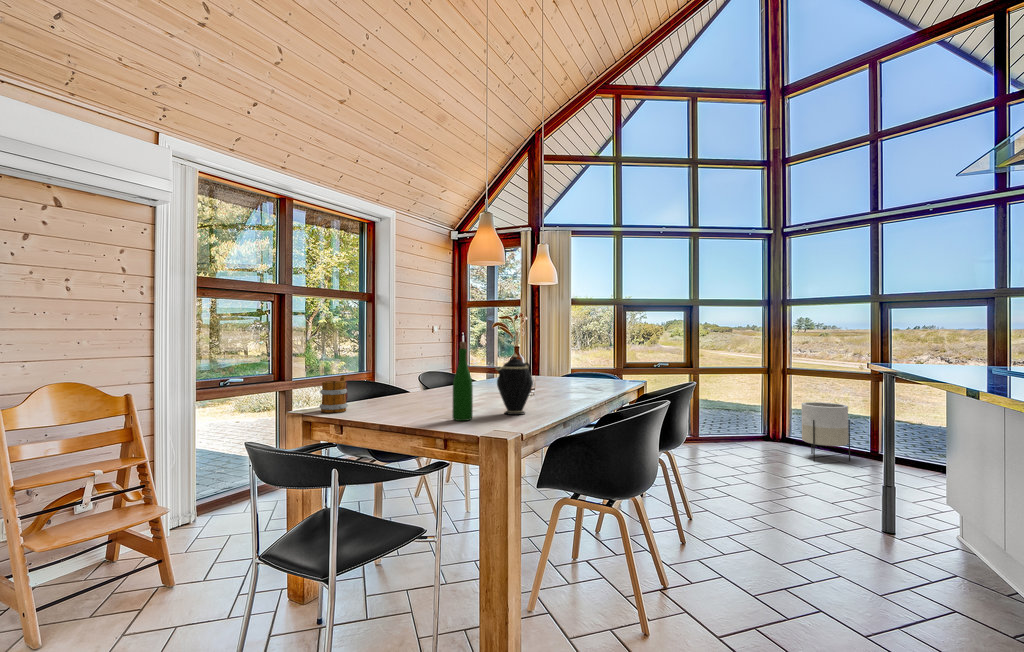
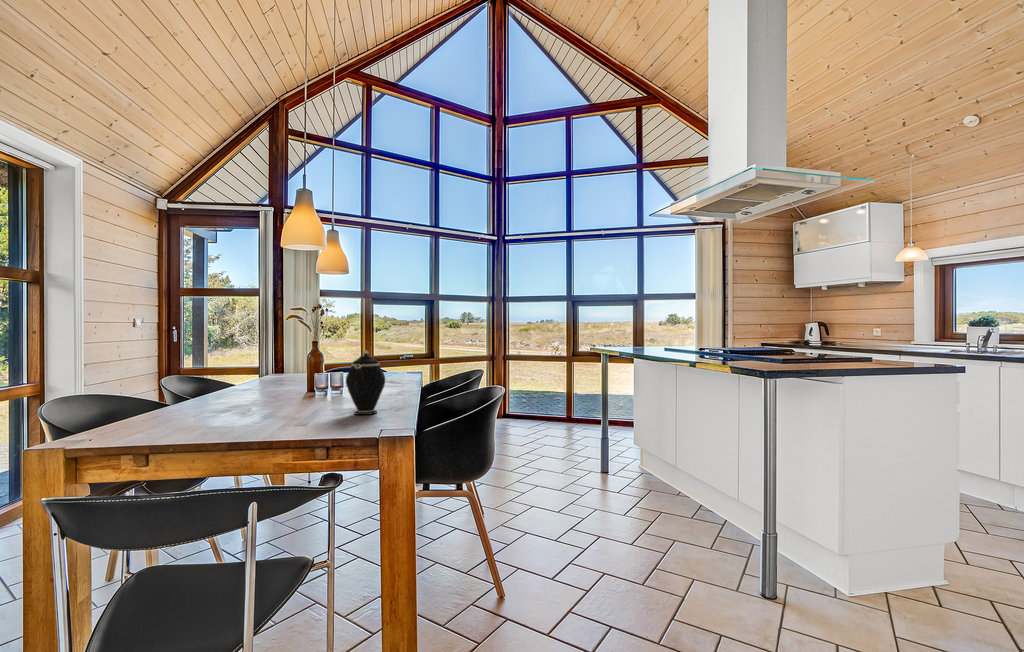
wine bottle: present [452,342,473,421] -> none [313,339,335,427]
mug: present [319,375,348,413] -> none [92,386,137,440]
planter: present [802,402,850,461] -> none [520,381,553,429]

